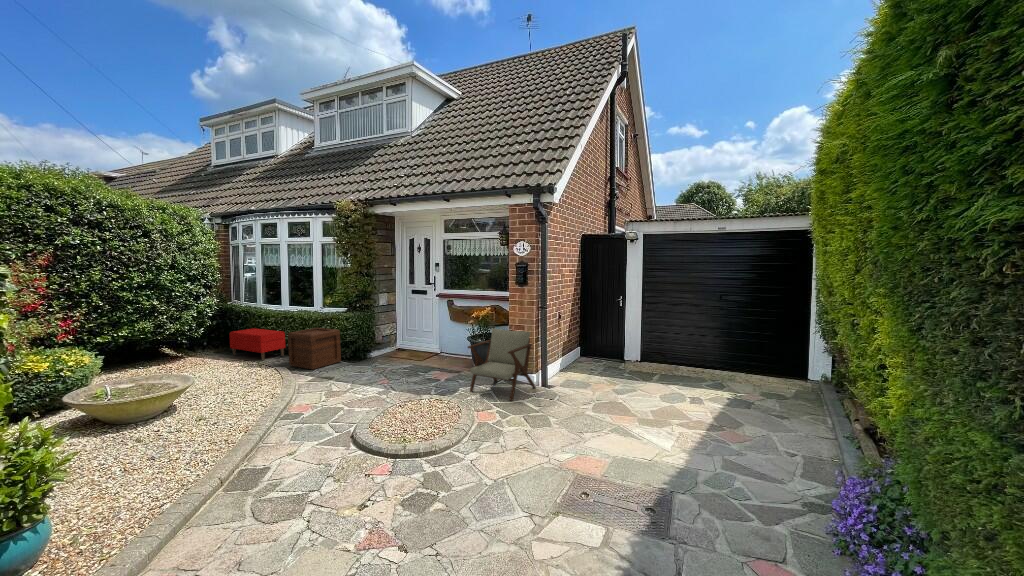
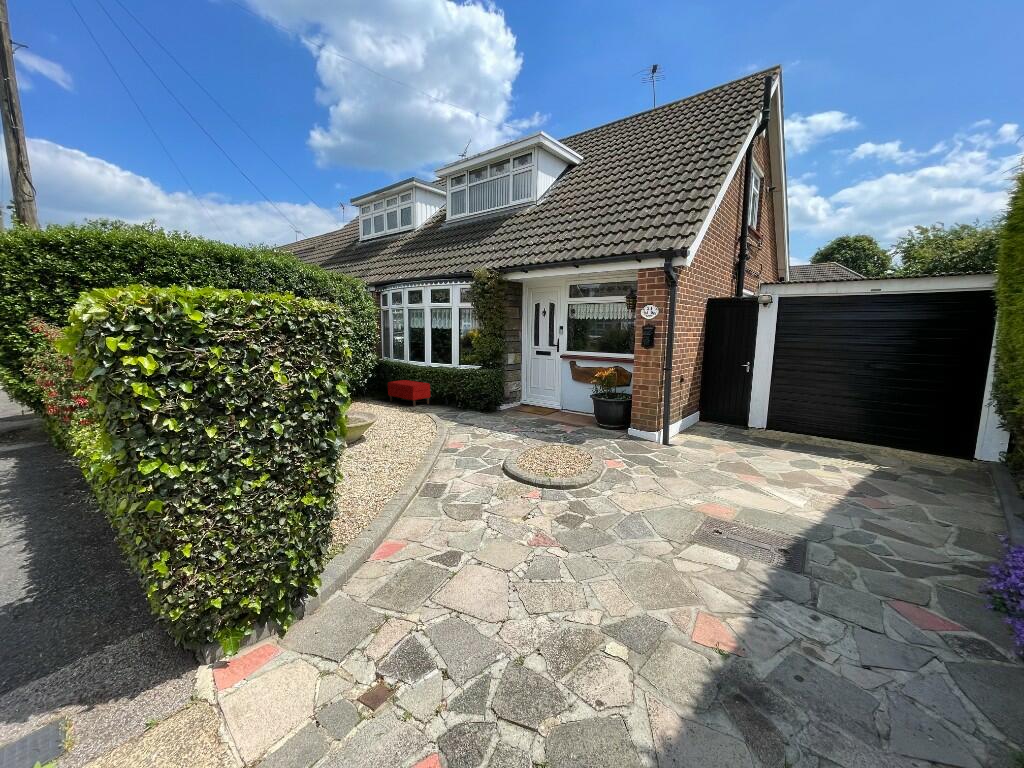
wooden crate: present [288,328,341,370] -> none [435,381,477,416]
lounge chair: present [468,328,535,401] -> none [595,387,657,453]

